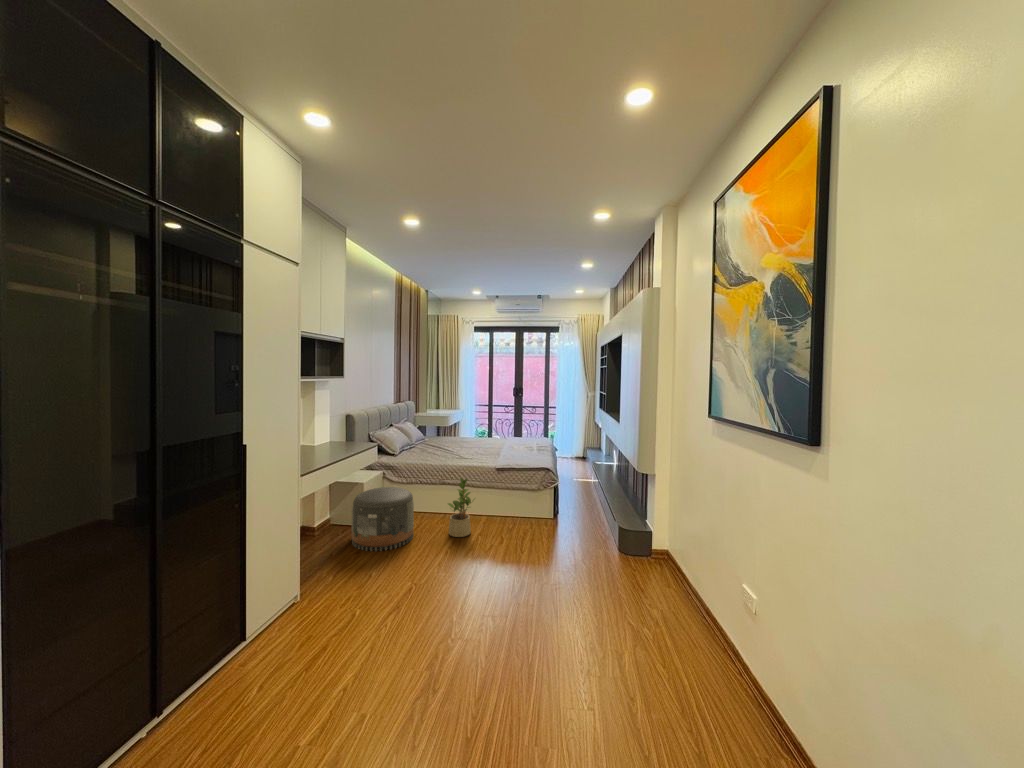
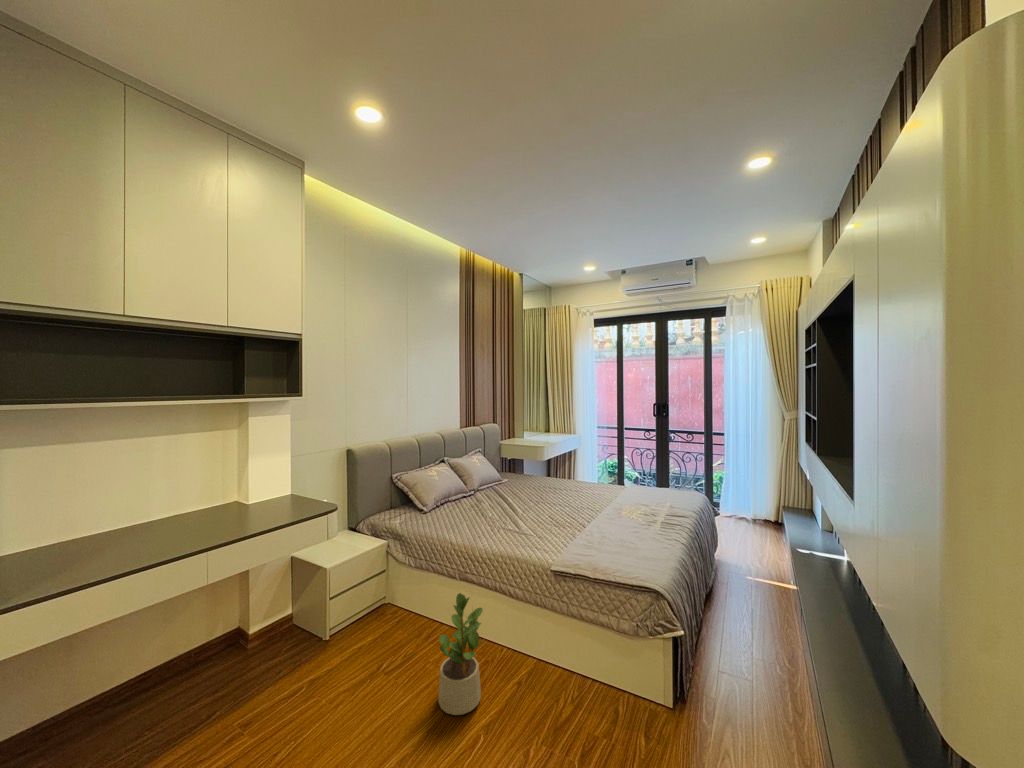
pouf: present [352,487,414,551] -> none [283,578,392,715]

